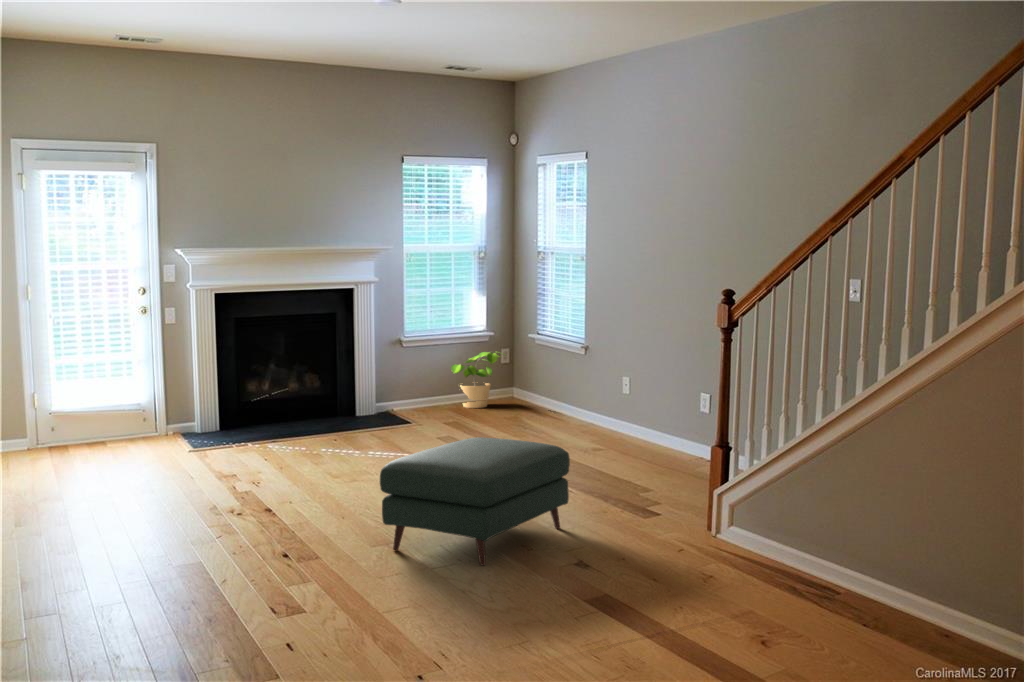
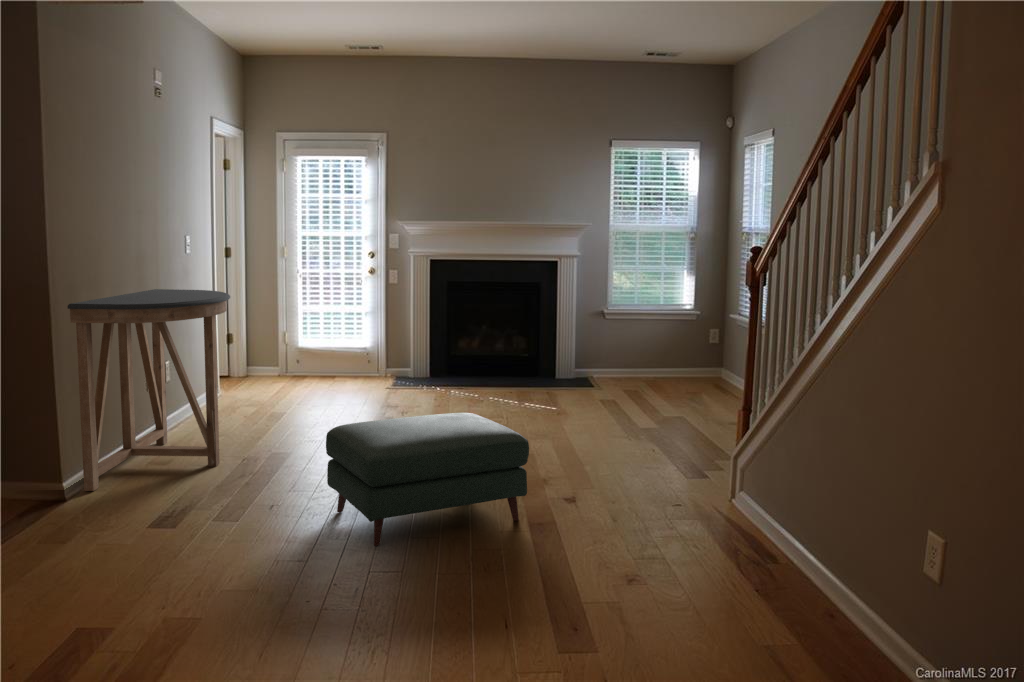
console table: none [34,338,184,582] -> present [67,289,230,491]
potted plant: present [451,352,505,408] -> none [647,329,697,382]

